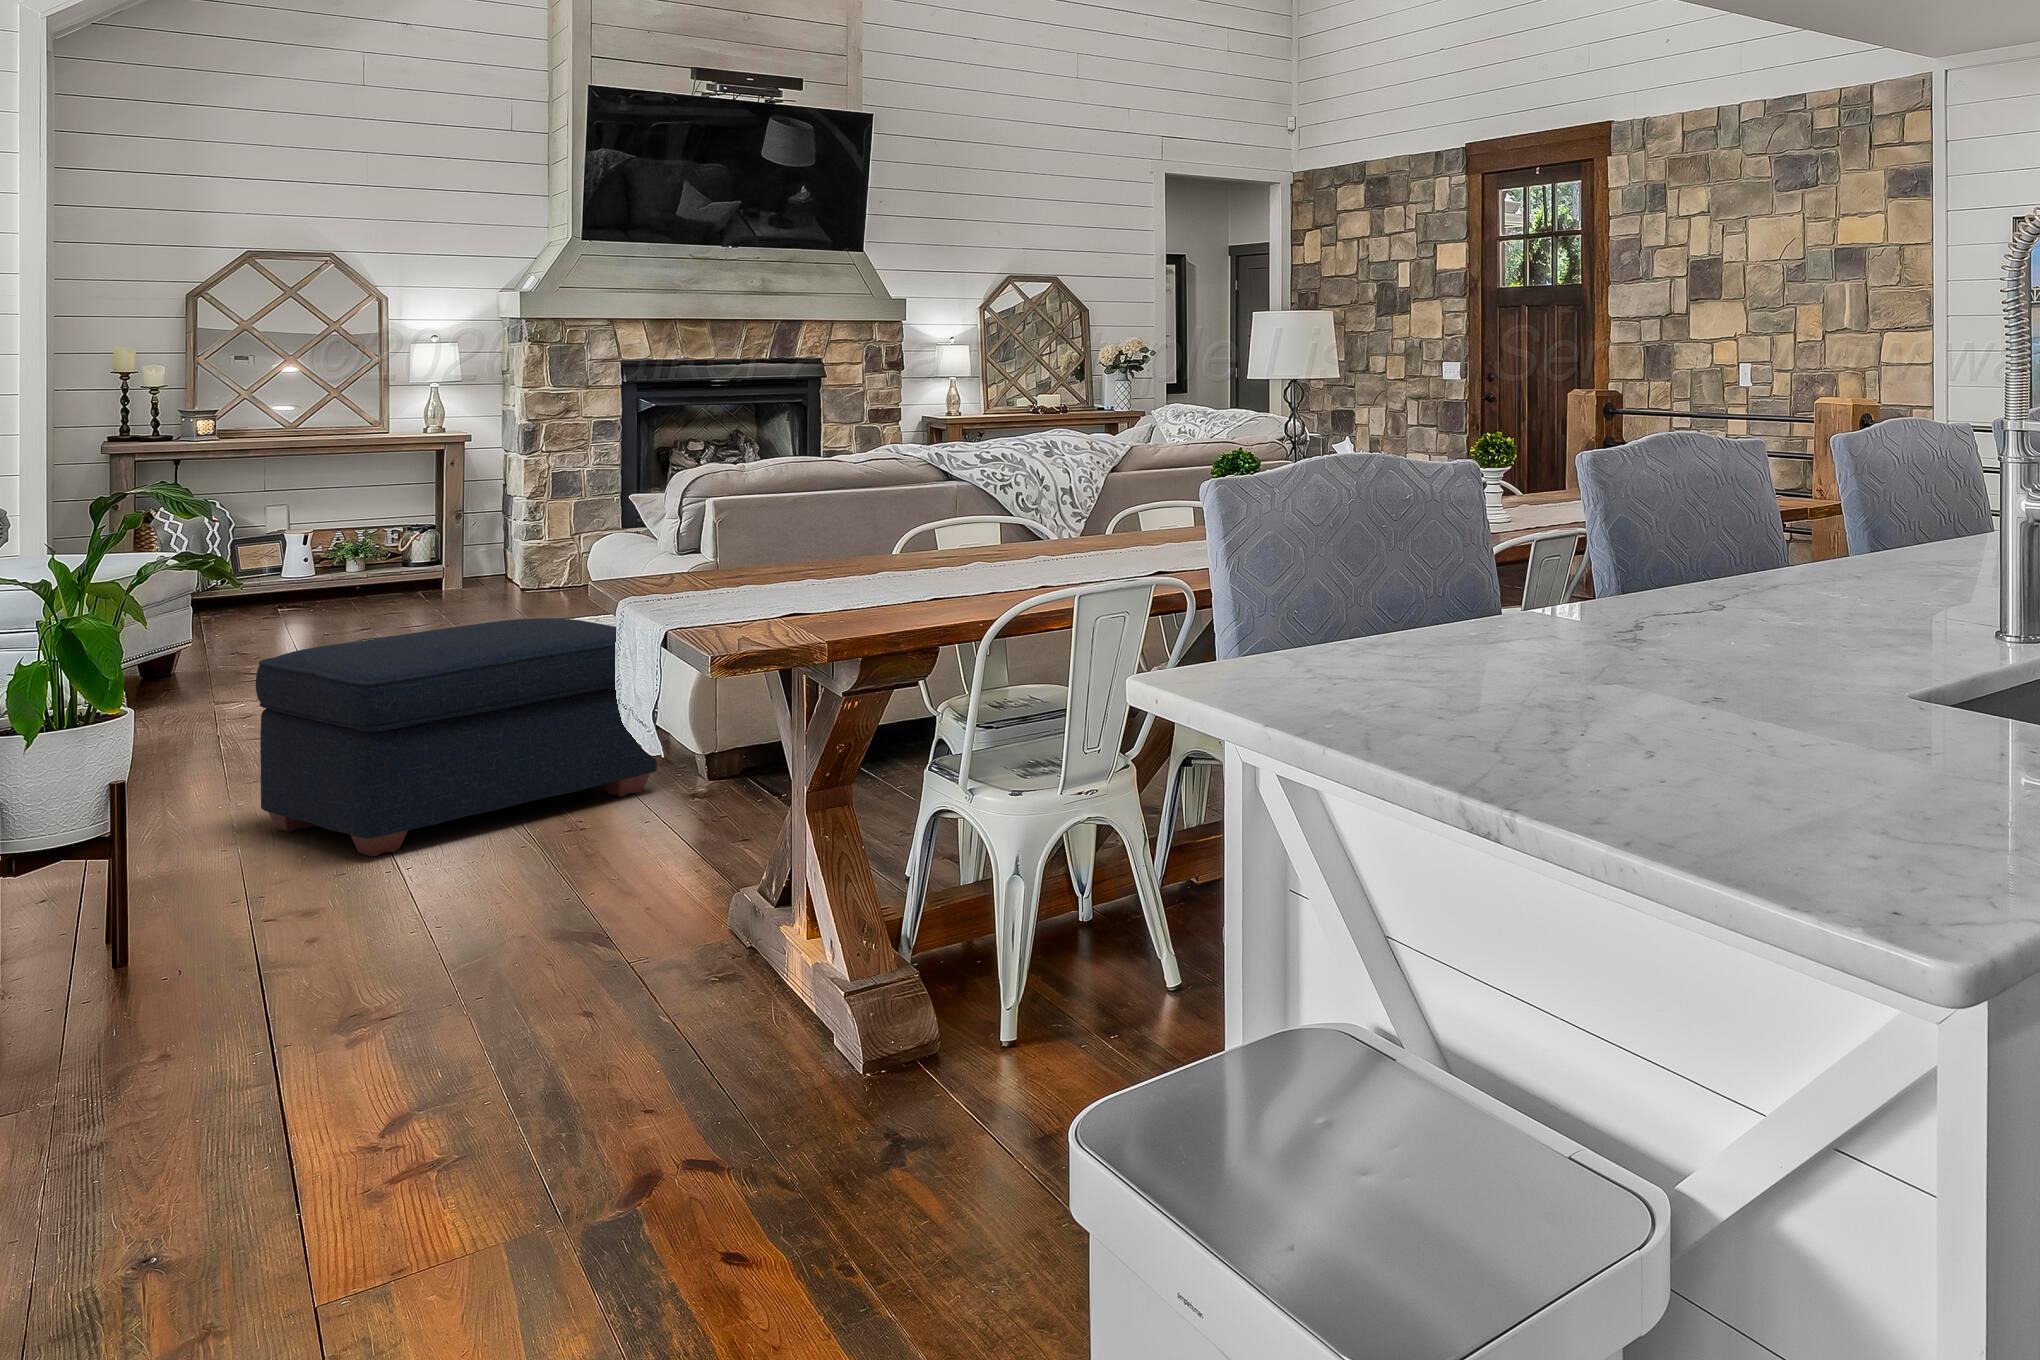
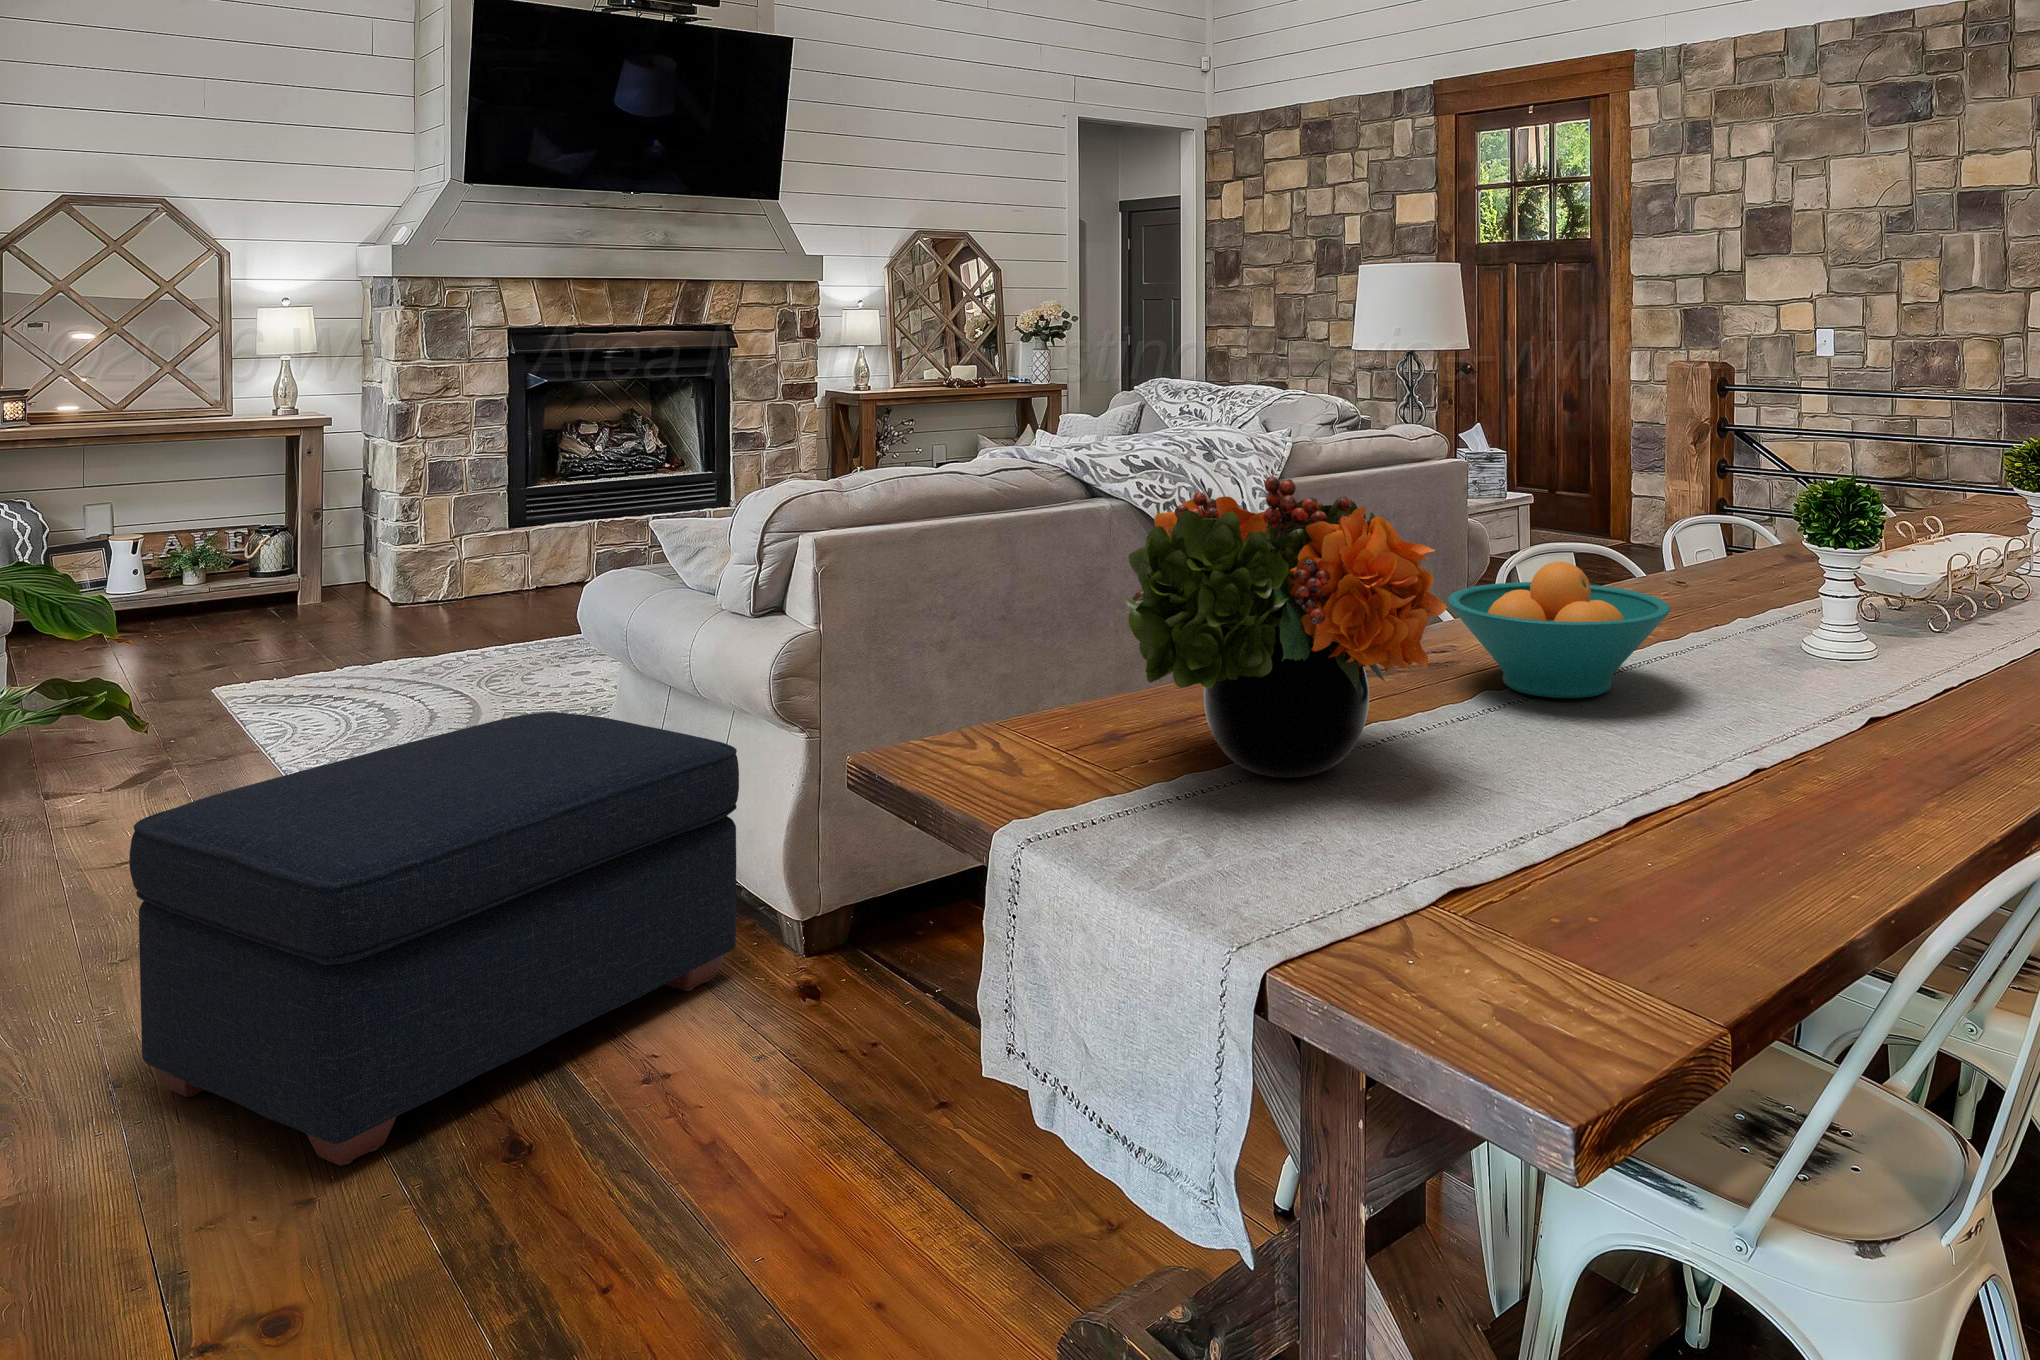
flower arrangement: none [736,435,927,592] -> present [1124,477,1447,778]
fruit bowl: none [1001,494,1132,571] -> present [1448,561,1671,698]

